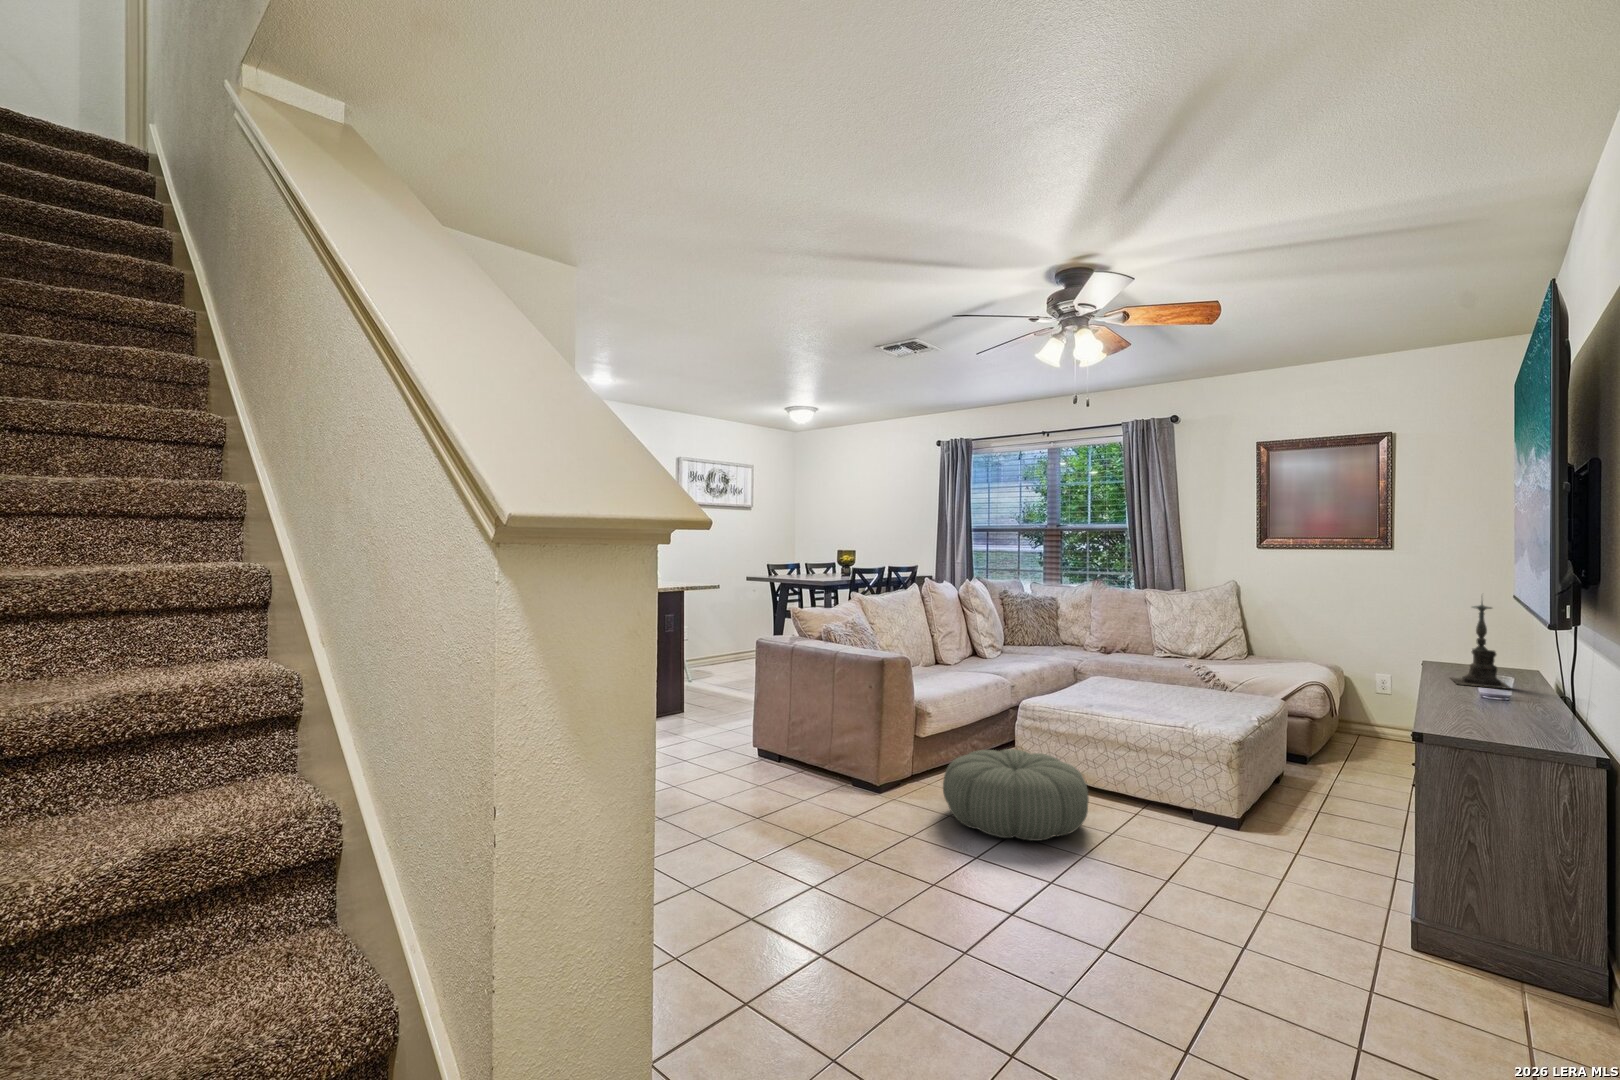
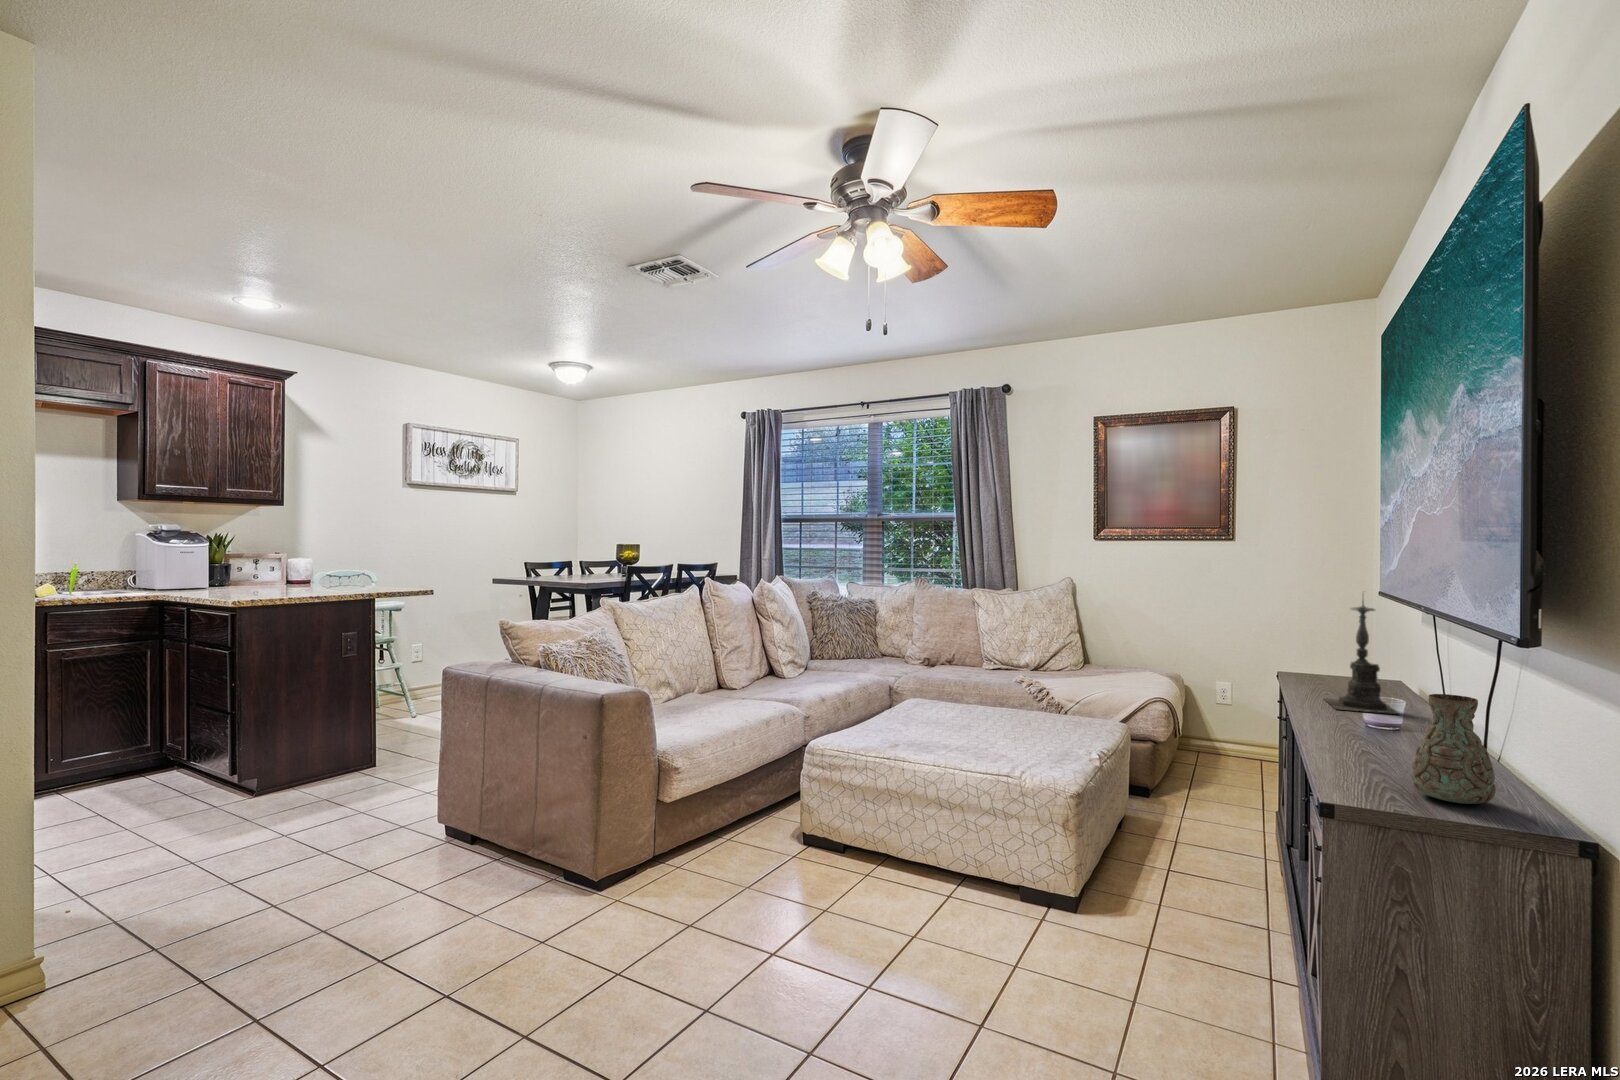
decorative vase: none [1485,662,1545,735] -> present [1411,694,1496,804]
pouf: present [943,749,1089,841] -> none [680,817,882,965]

